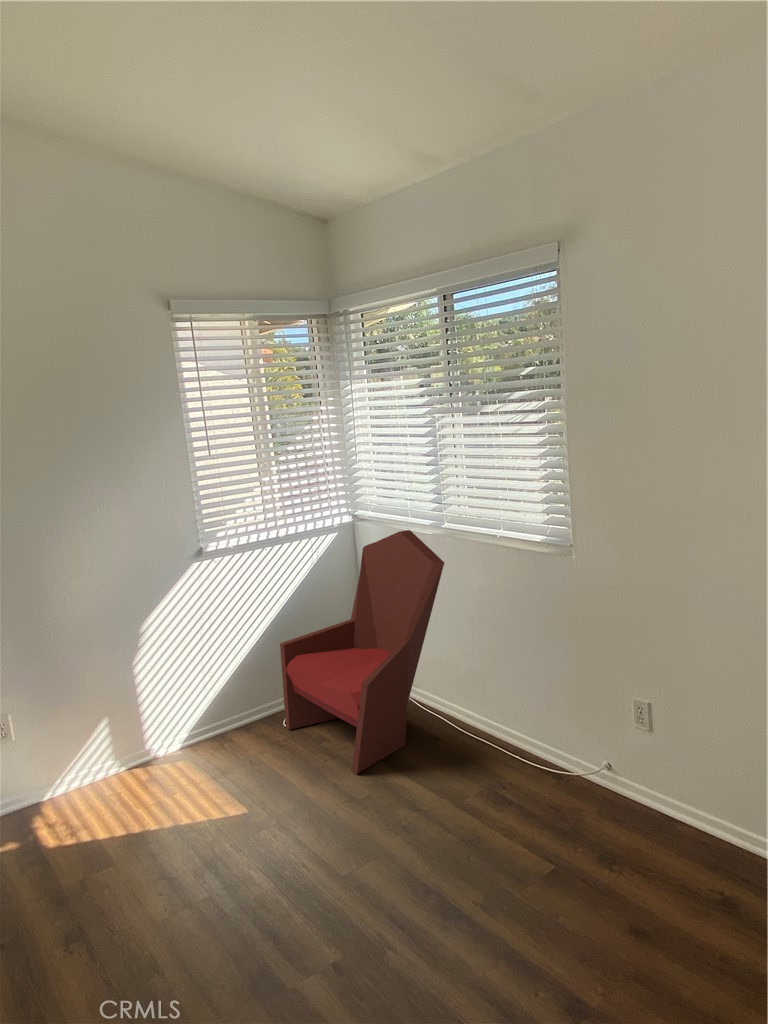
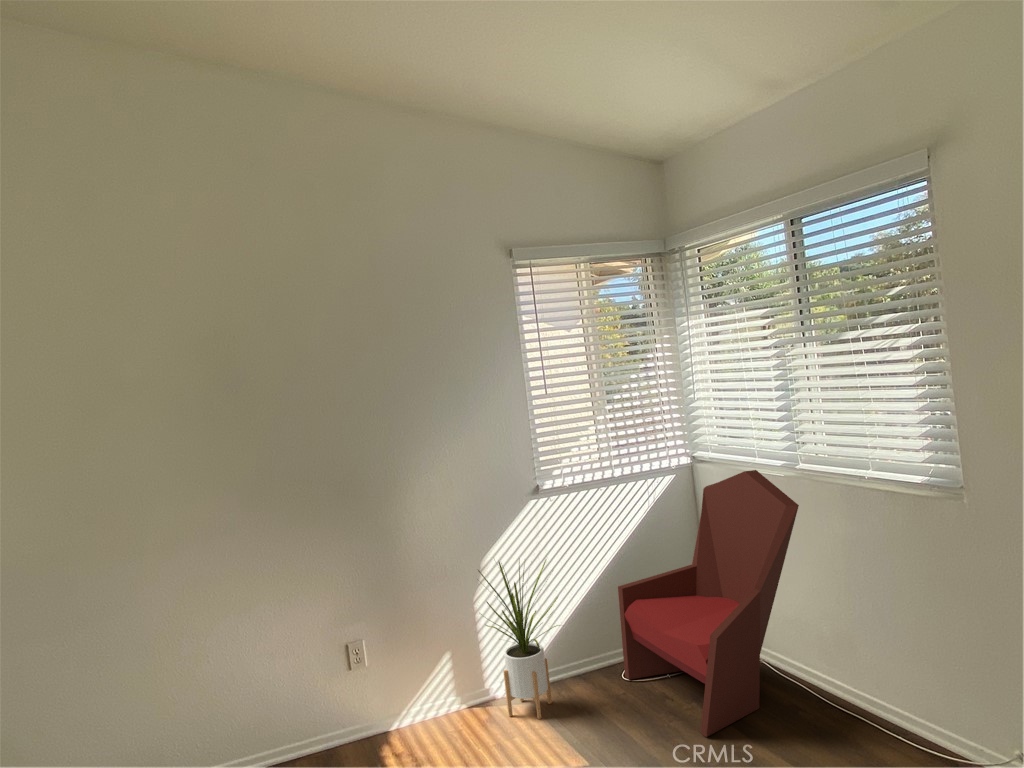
house plant: none [135,611,227,774] -> present [478,560,560,719]

